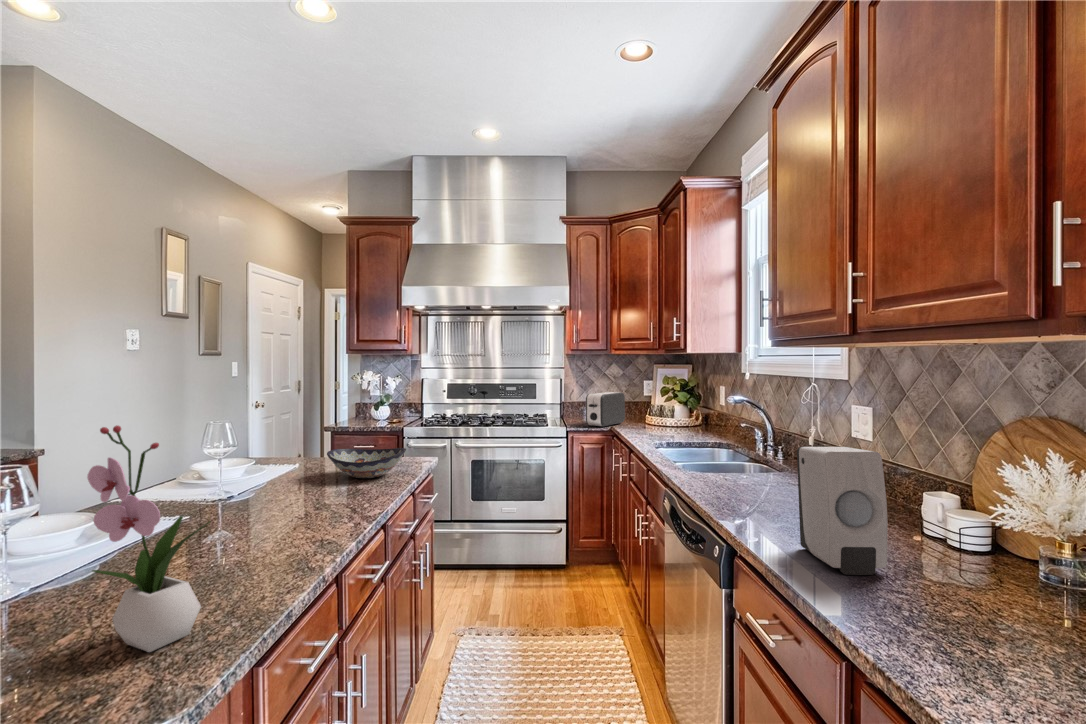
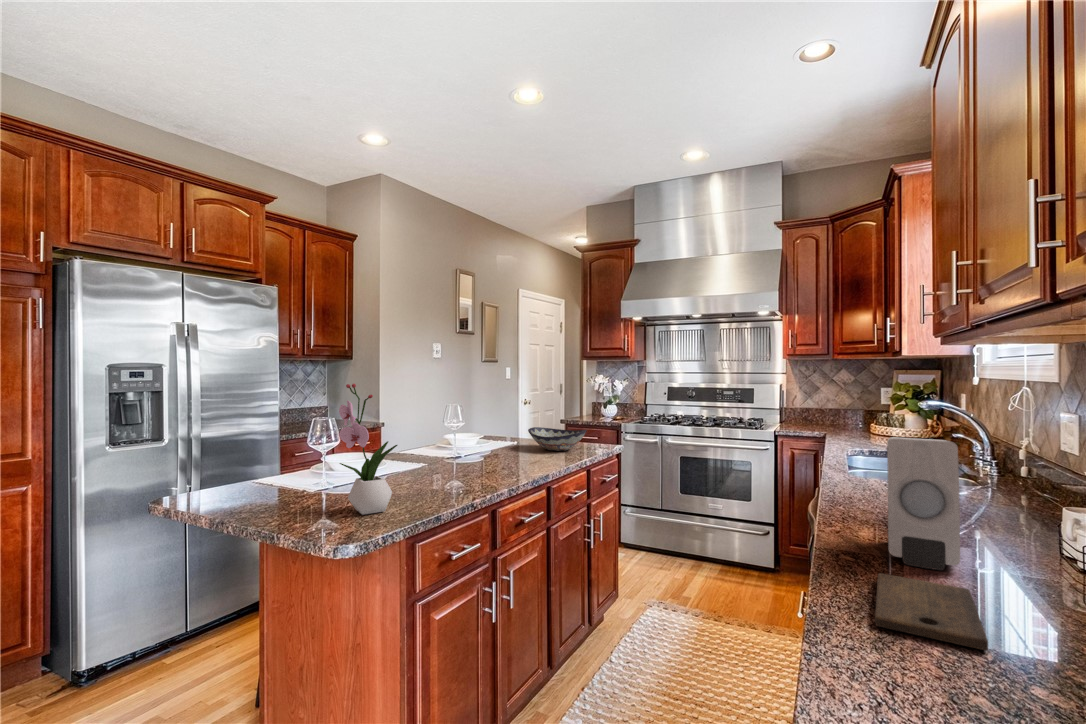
toaster: present [586,392,625,427] -> none [797,398,846,433]
cutting board: none [851,593,1015,666] -> present [875,573,988,650]

